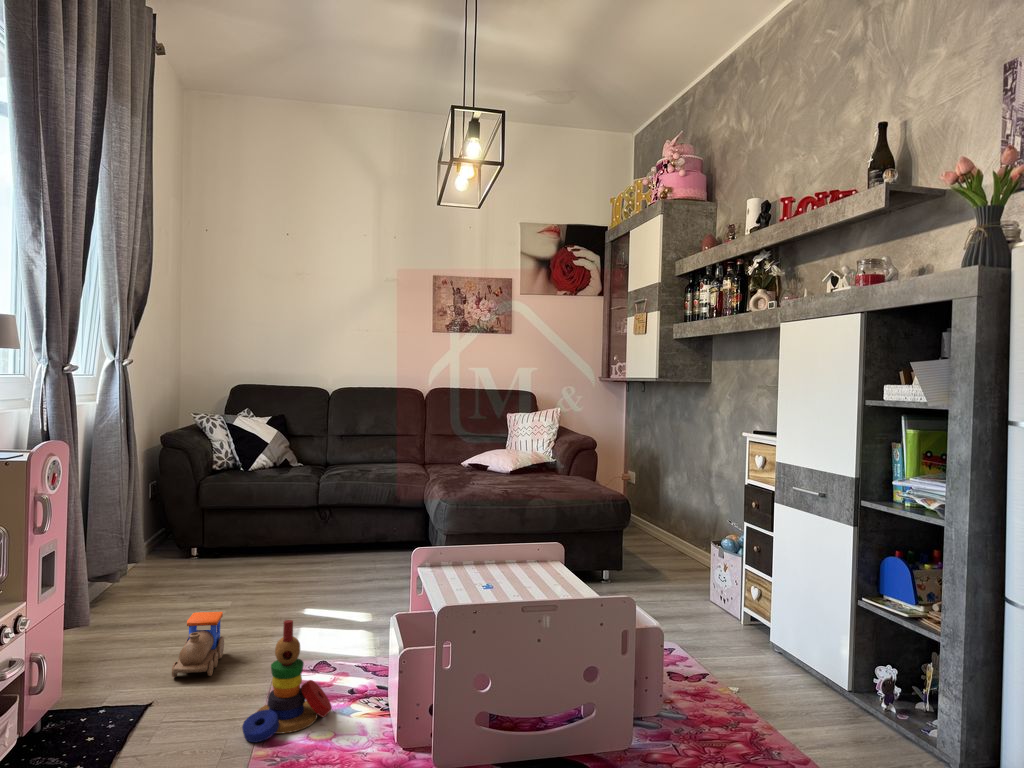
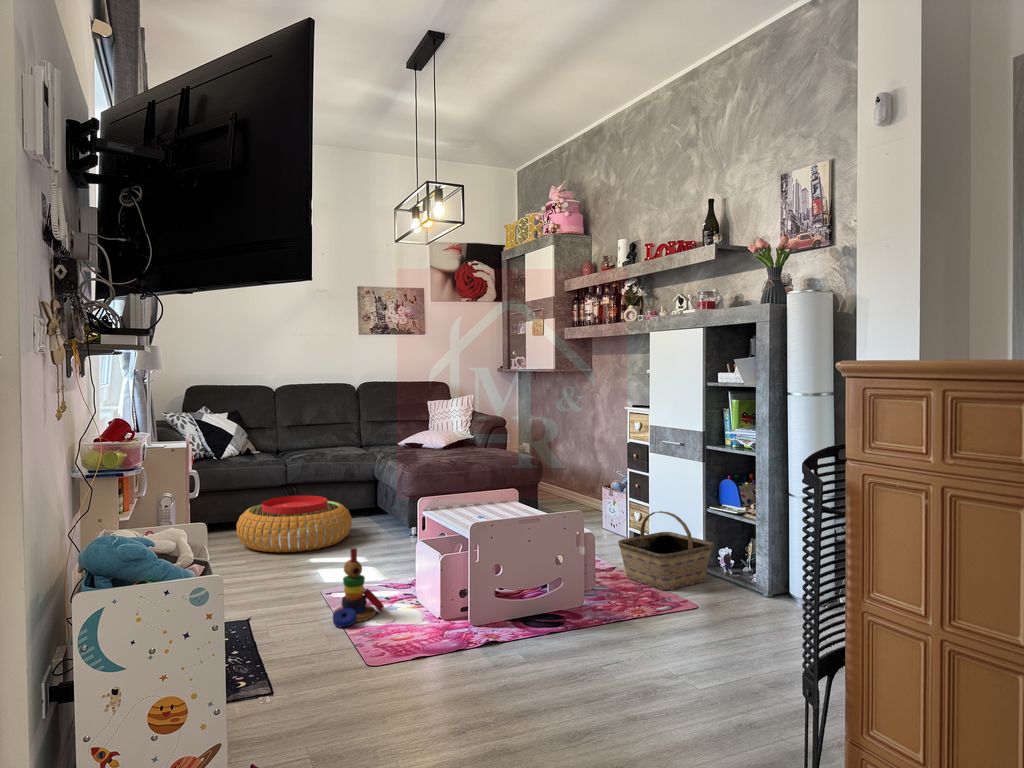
pouf: none [233,522,377,597] -> present [236,495,352,552]
basket: none [707,598,866,733] -> present [618,511,714,590]
toy train: present [172,612,224,677] -> none [249,557,279,603]

